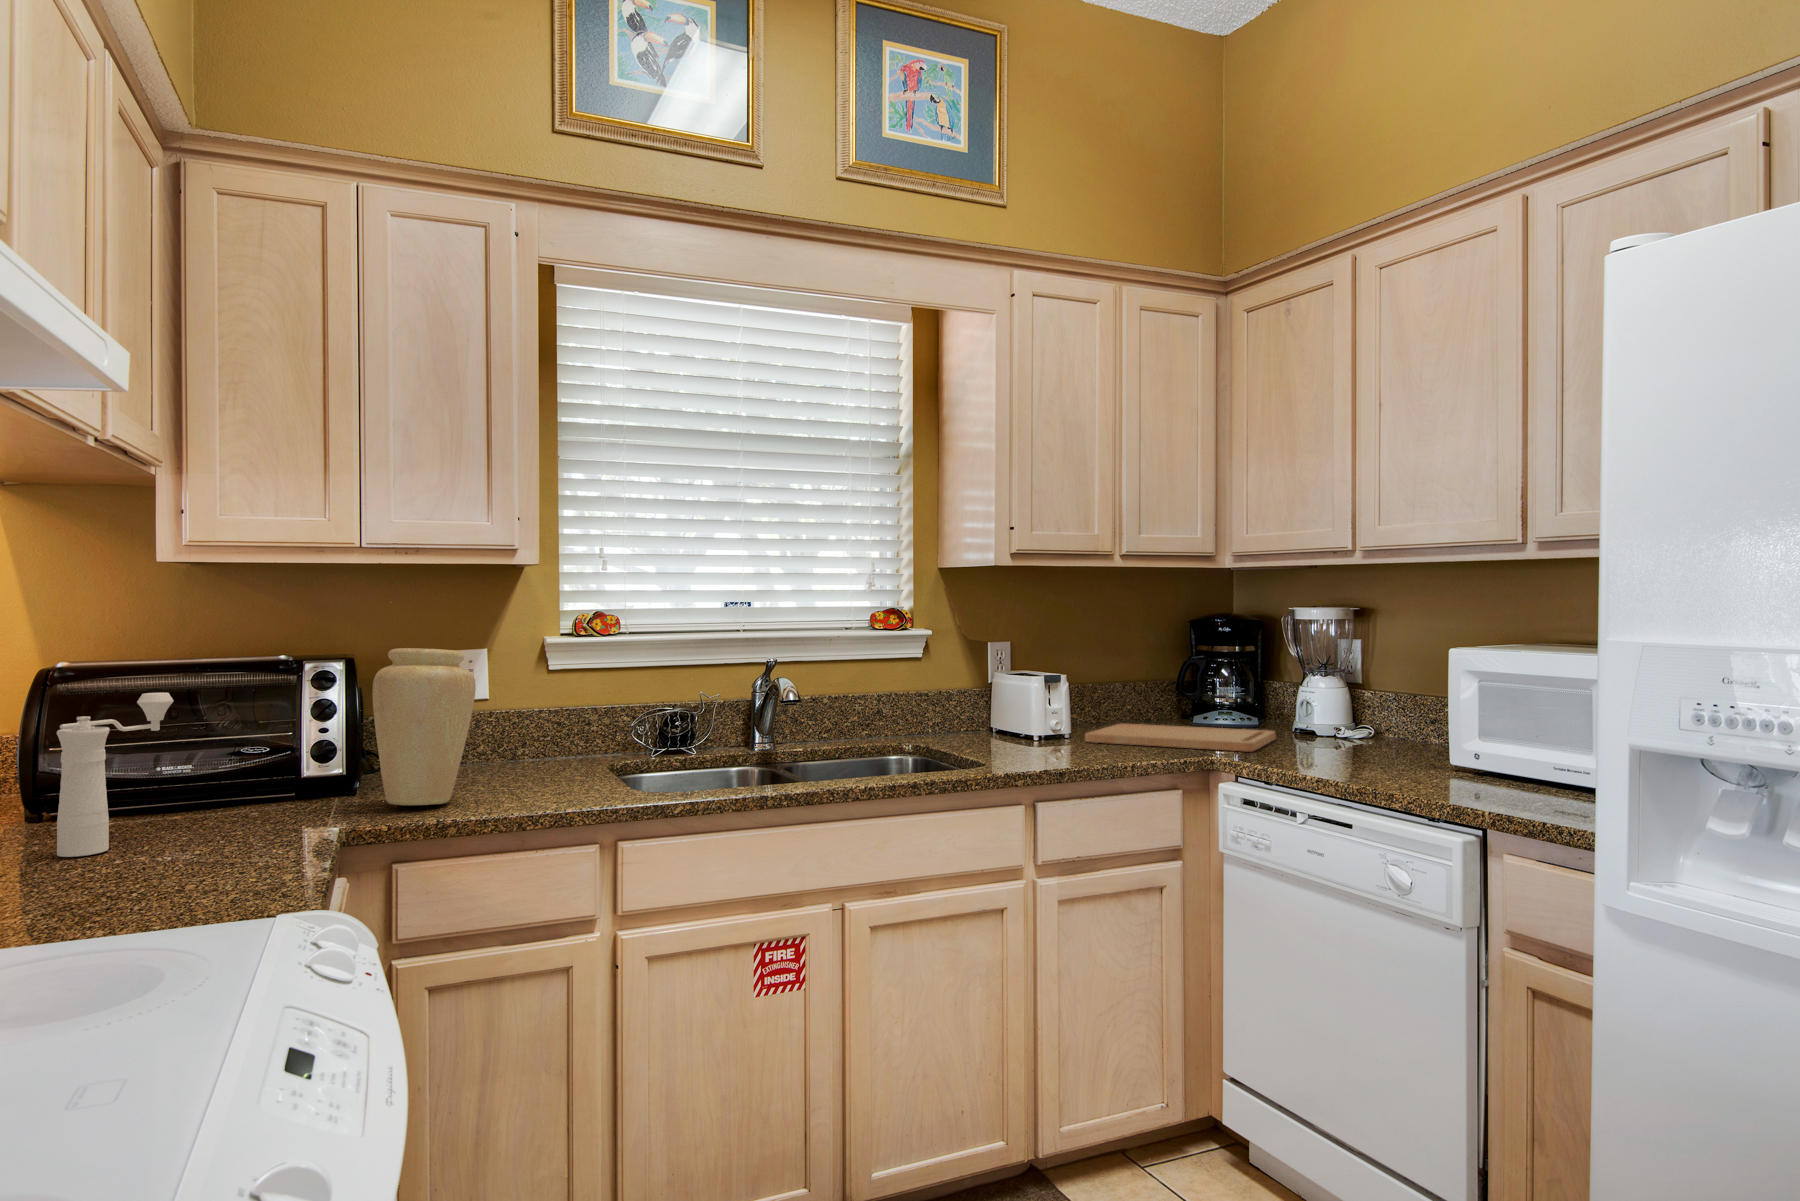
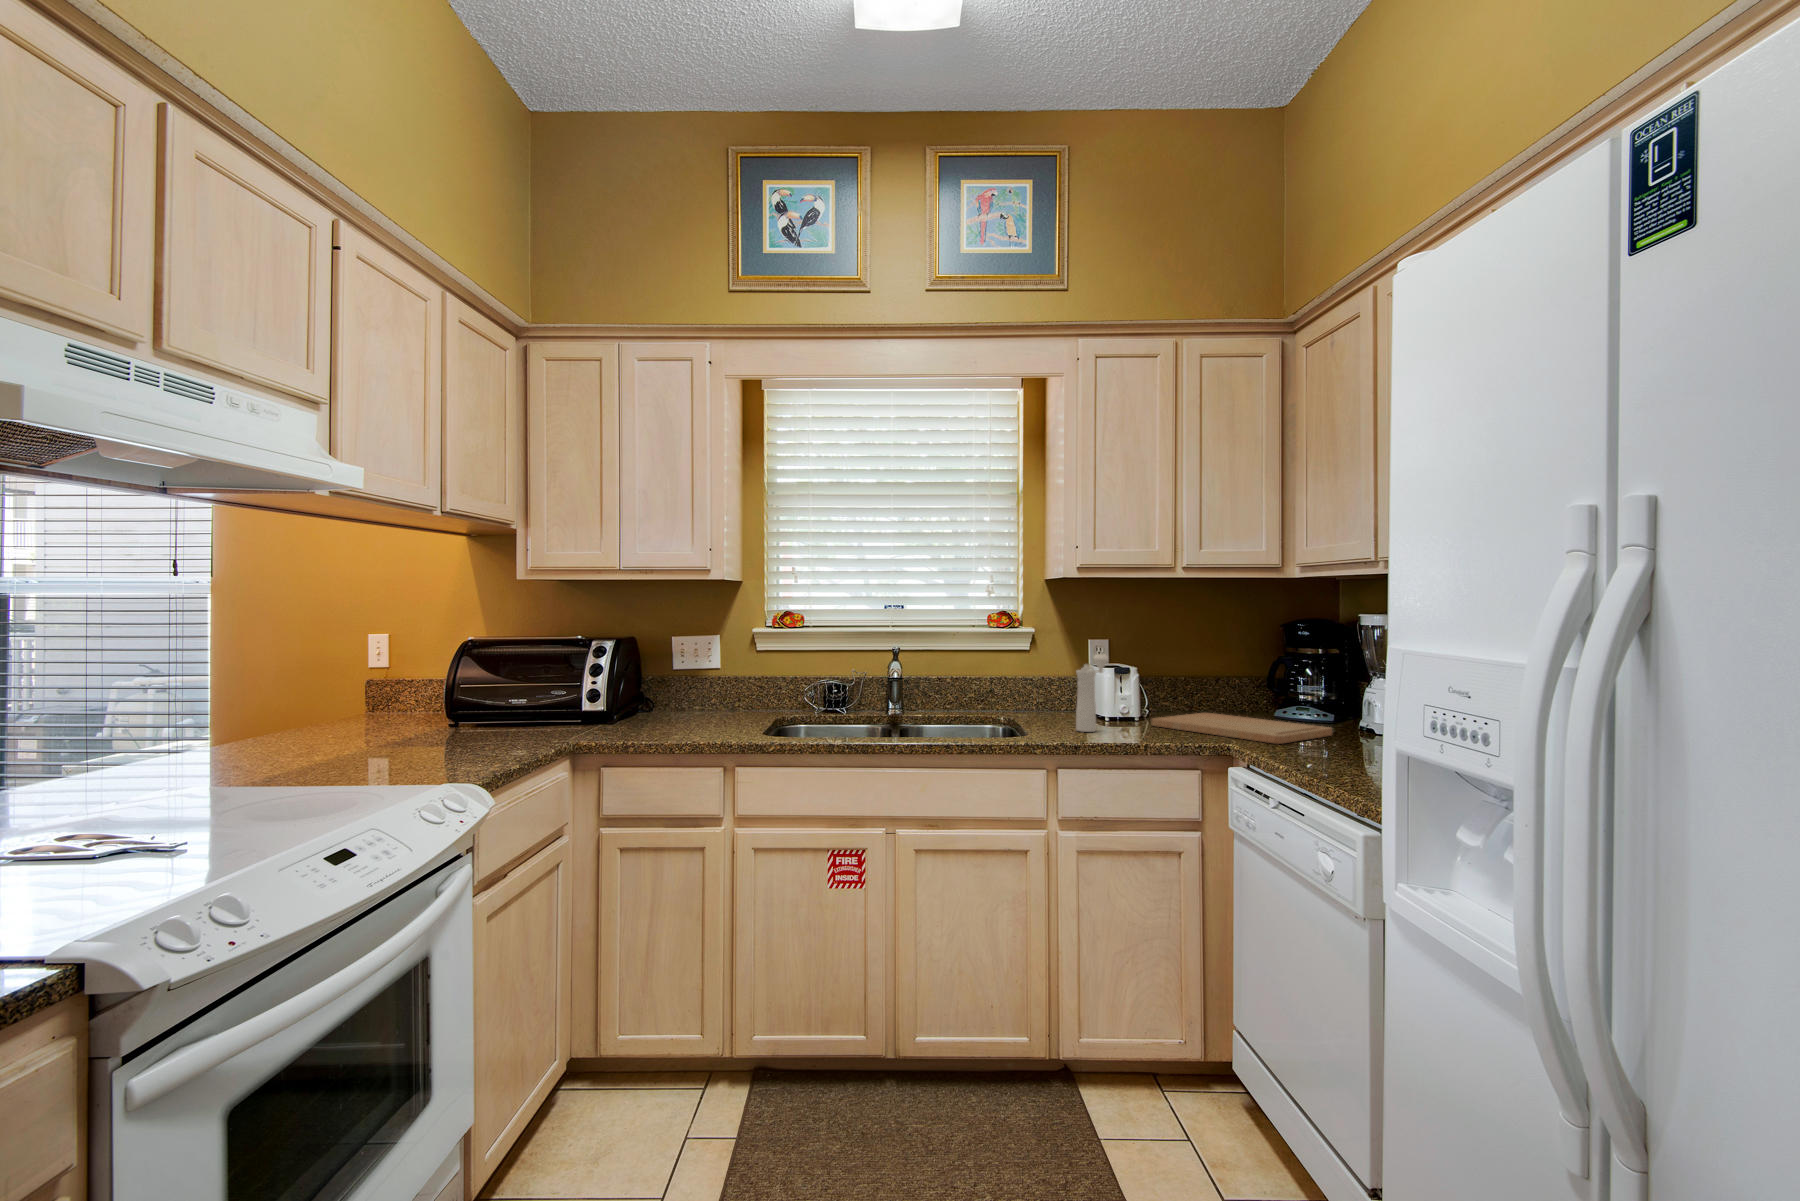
vase: present [373,648,476,805] -> none [605,636,666,733]
pepper mill: present [57,693,173,857] -> present [1076,654,1108,732]

